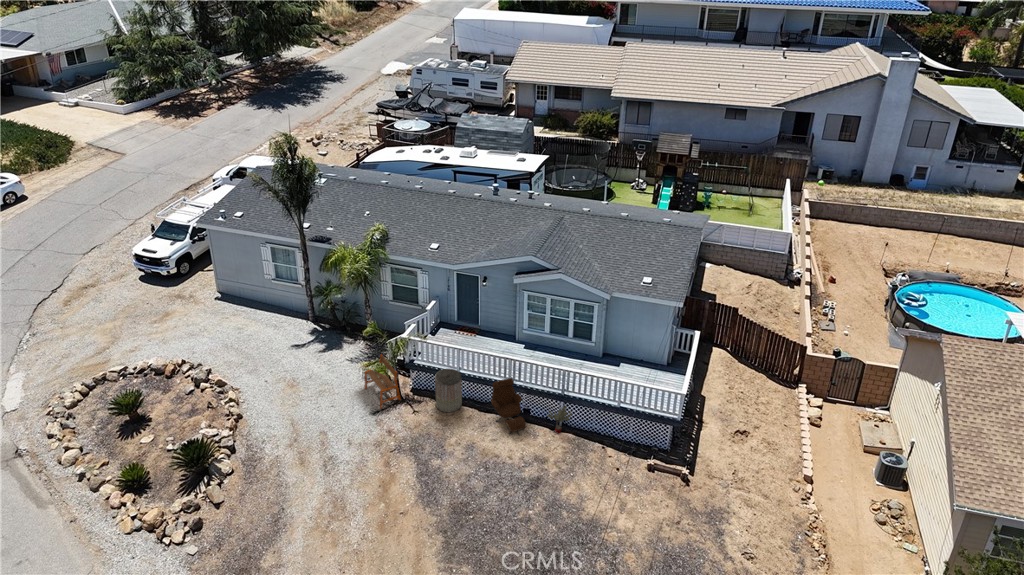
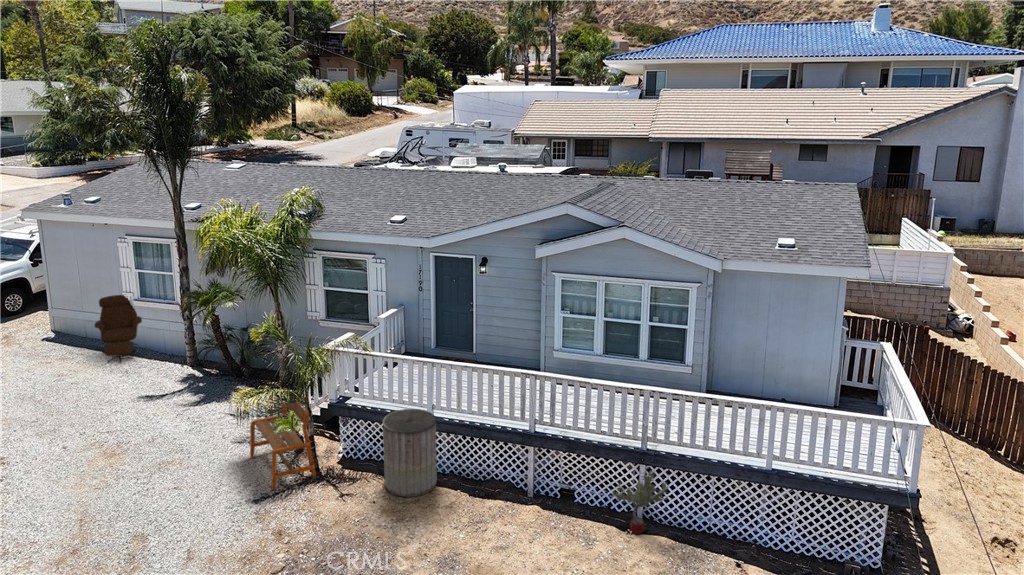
lounge chair: present [491,378,526,434] -> present [94,295,142,363]

